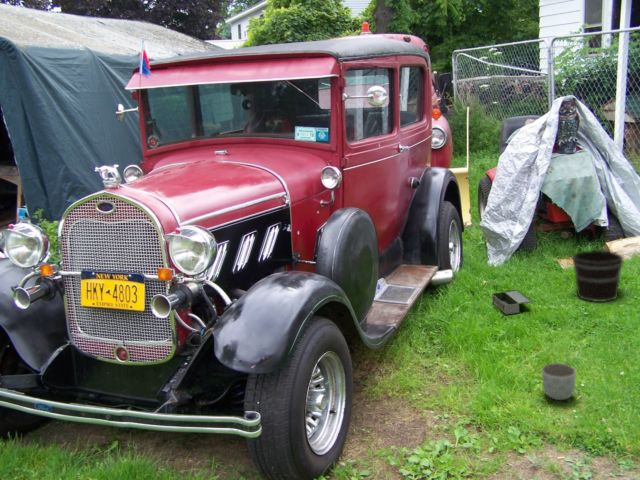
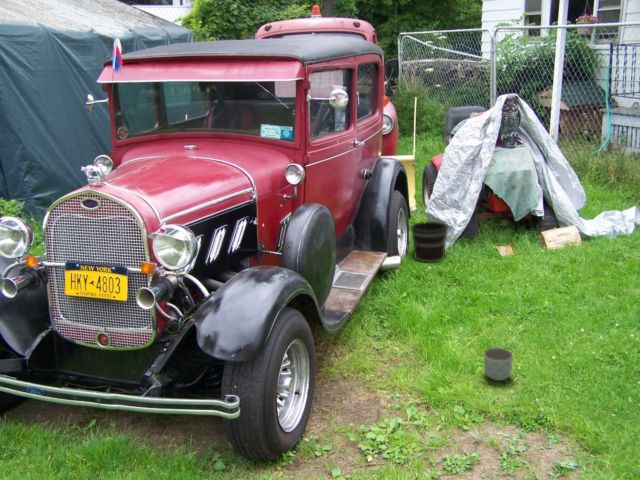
bucket: present [572,250,623,302] -> present [411,222,448,262]
toolbox: present [492,290,532,314] -> none [438,277,474,300]

